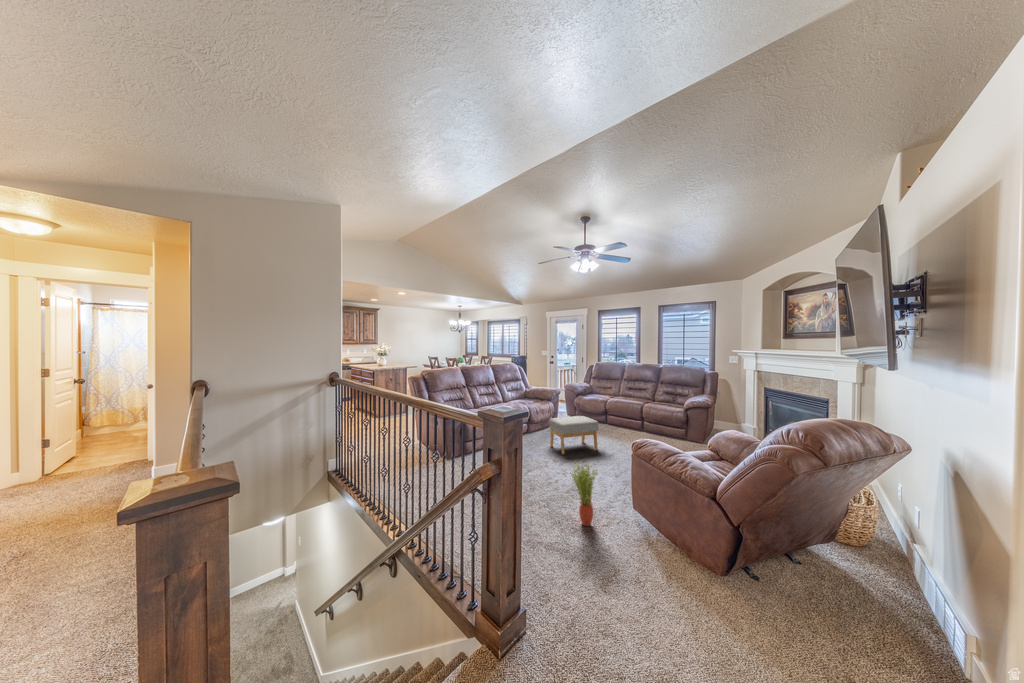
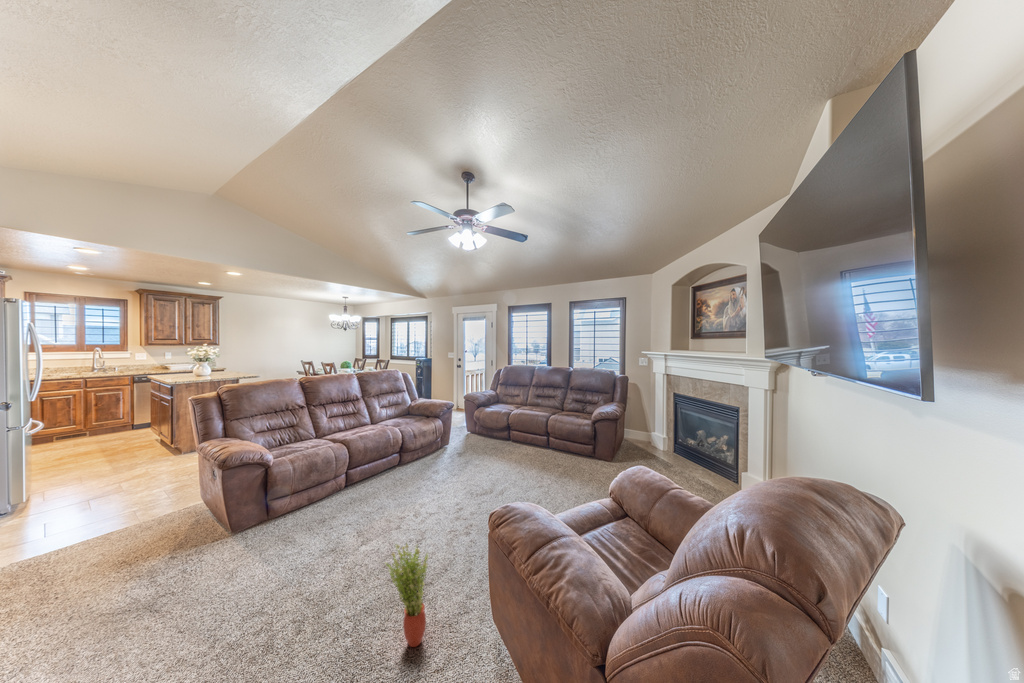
footstool: present [549,416,598,454] -> none [425,438,486,493]

